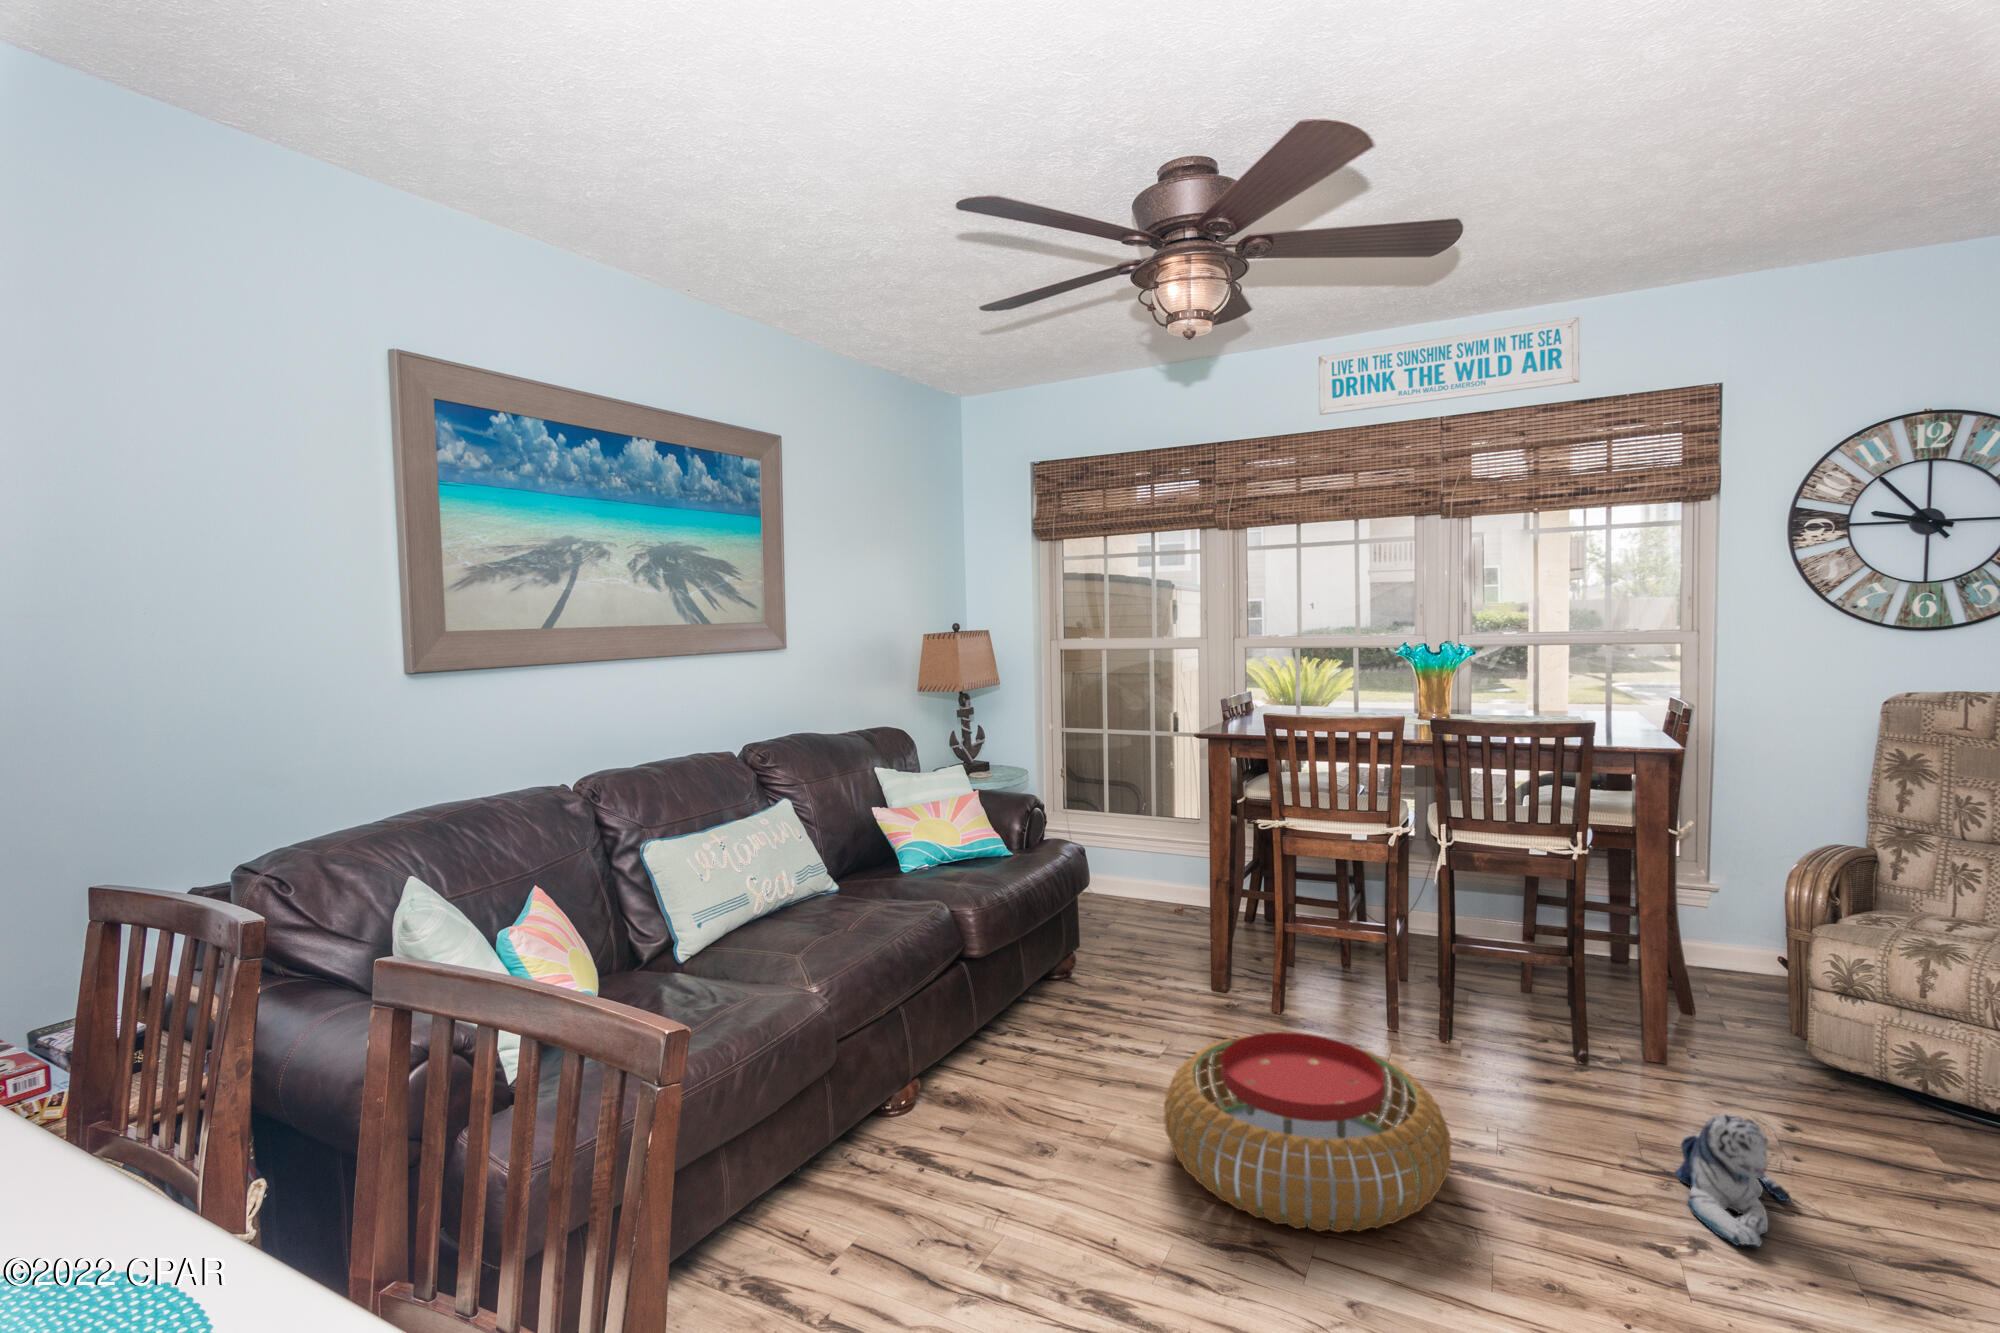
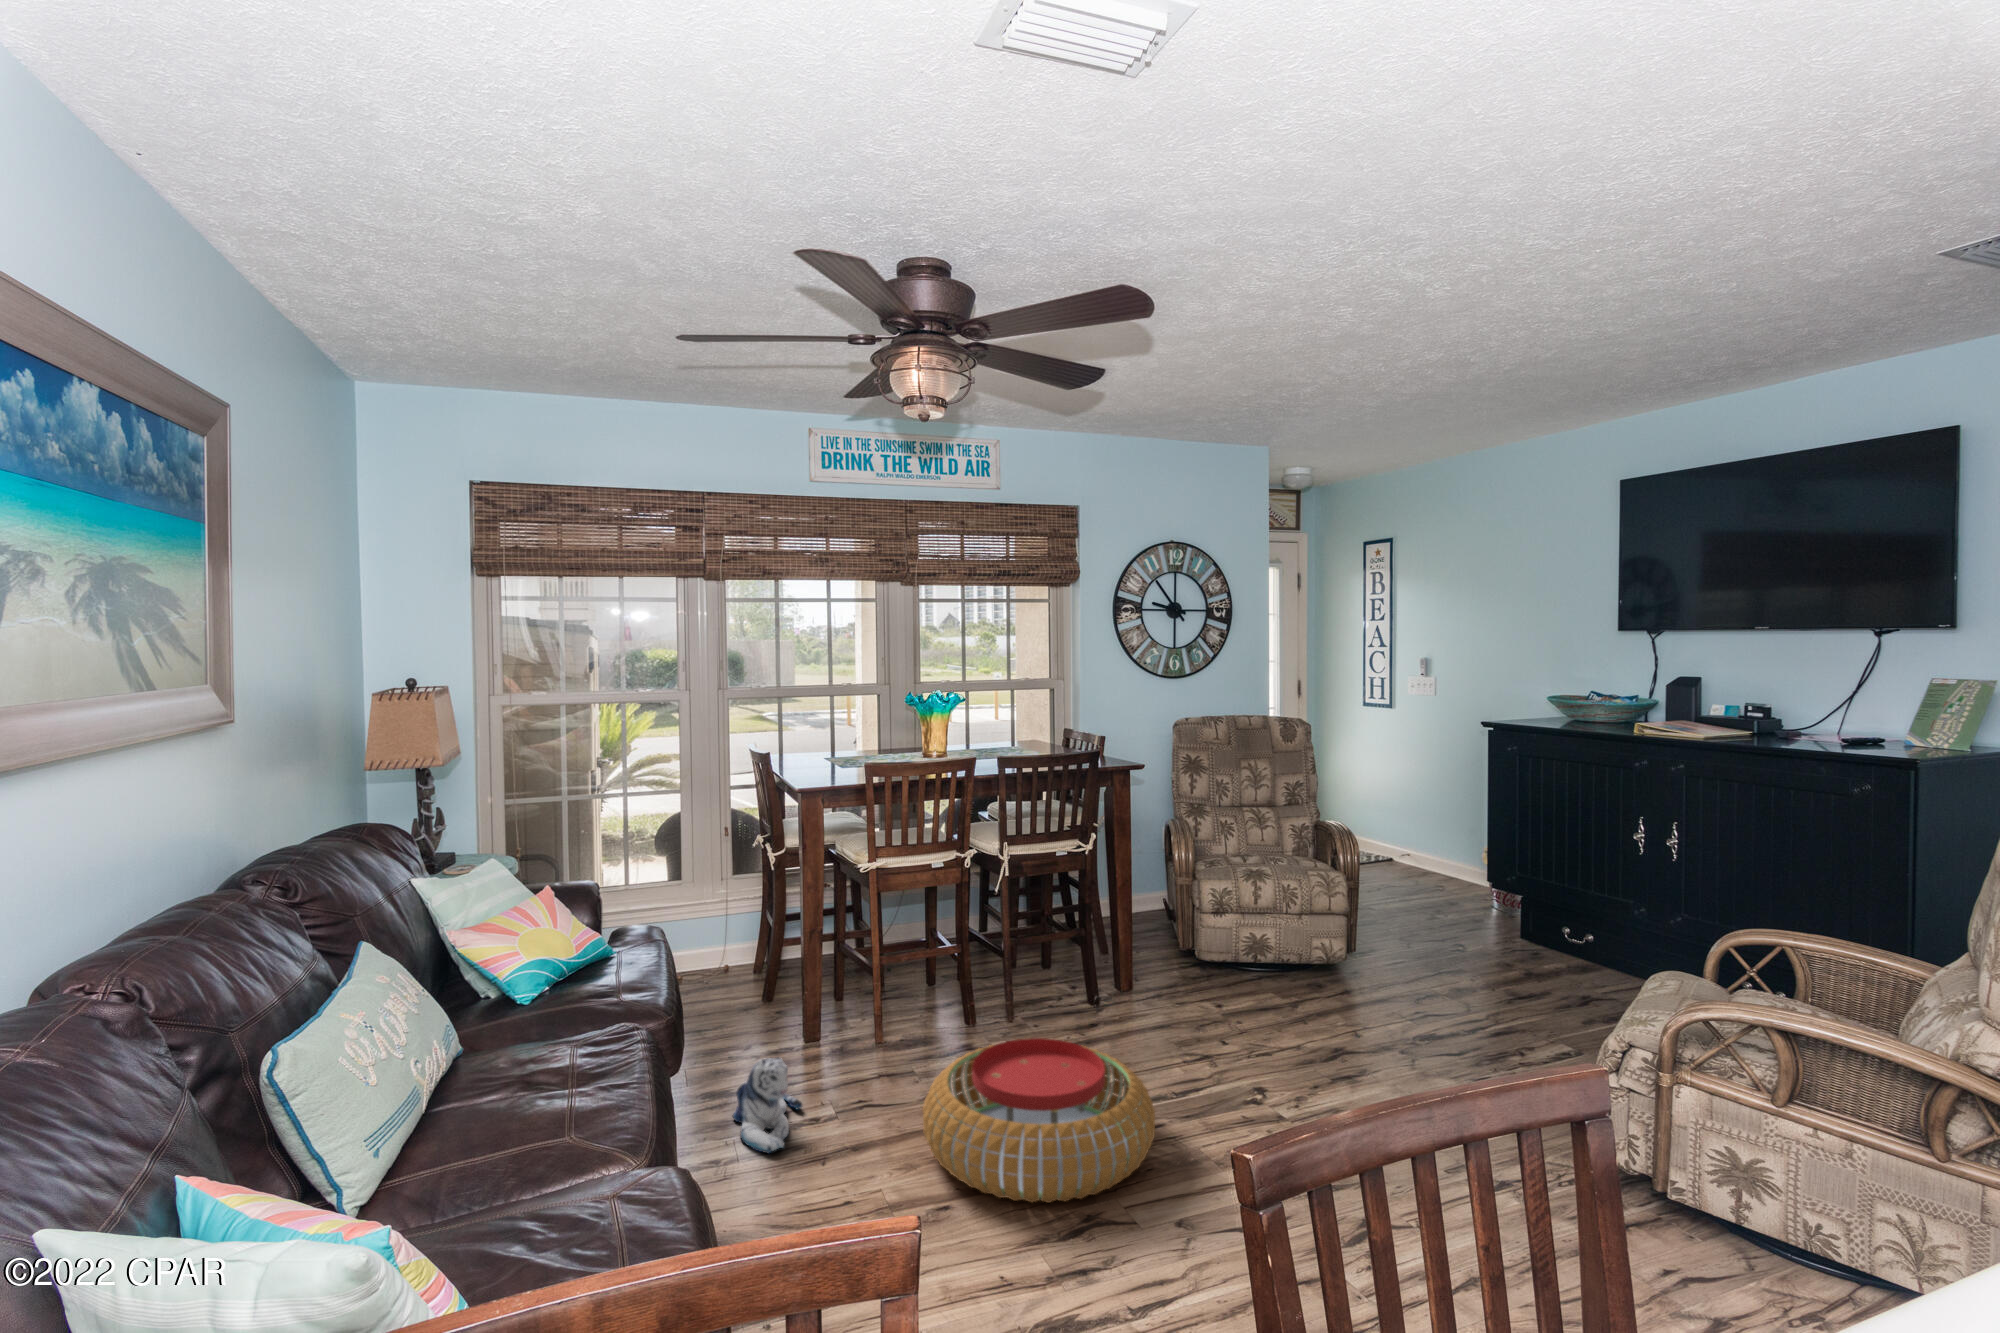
plush toy: present [1675,1114,1790,1247] -> present [732,1057,802,1153]

